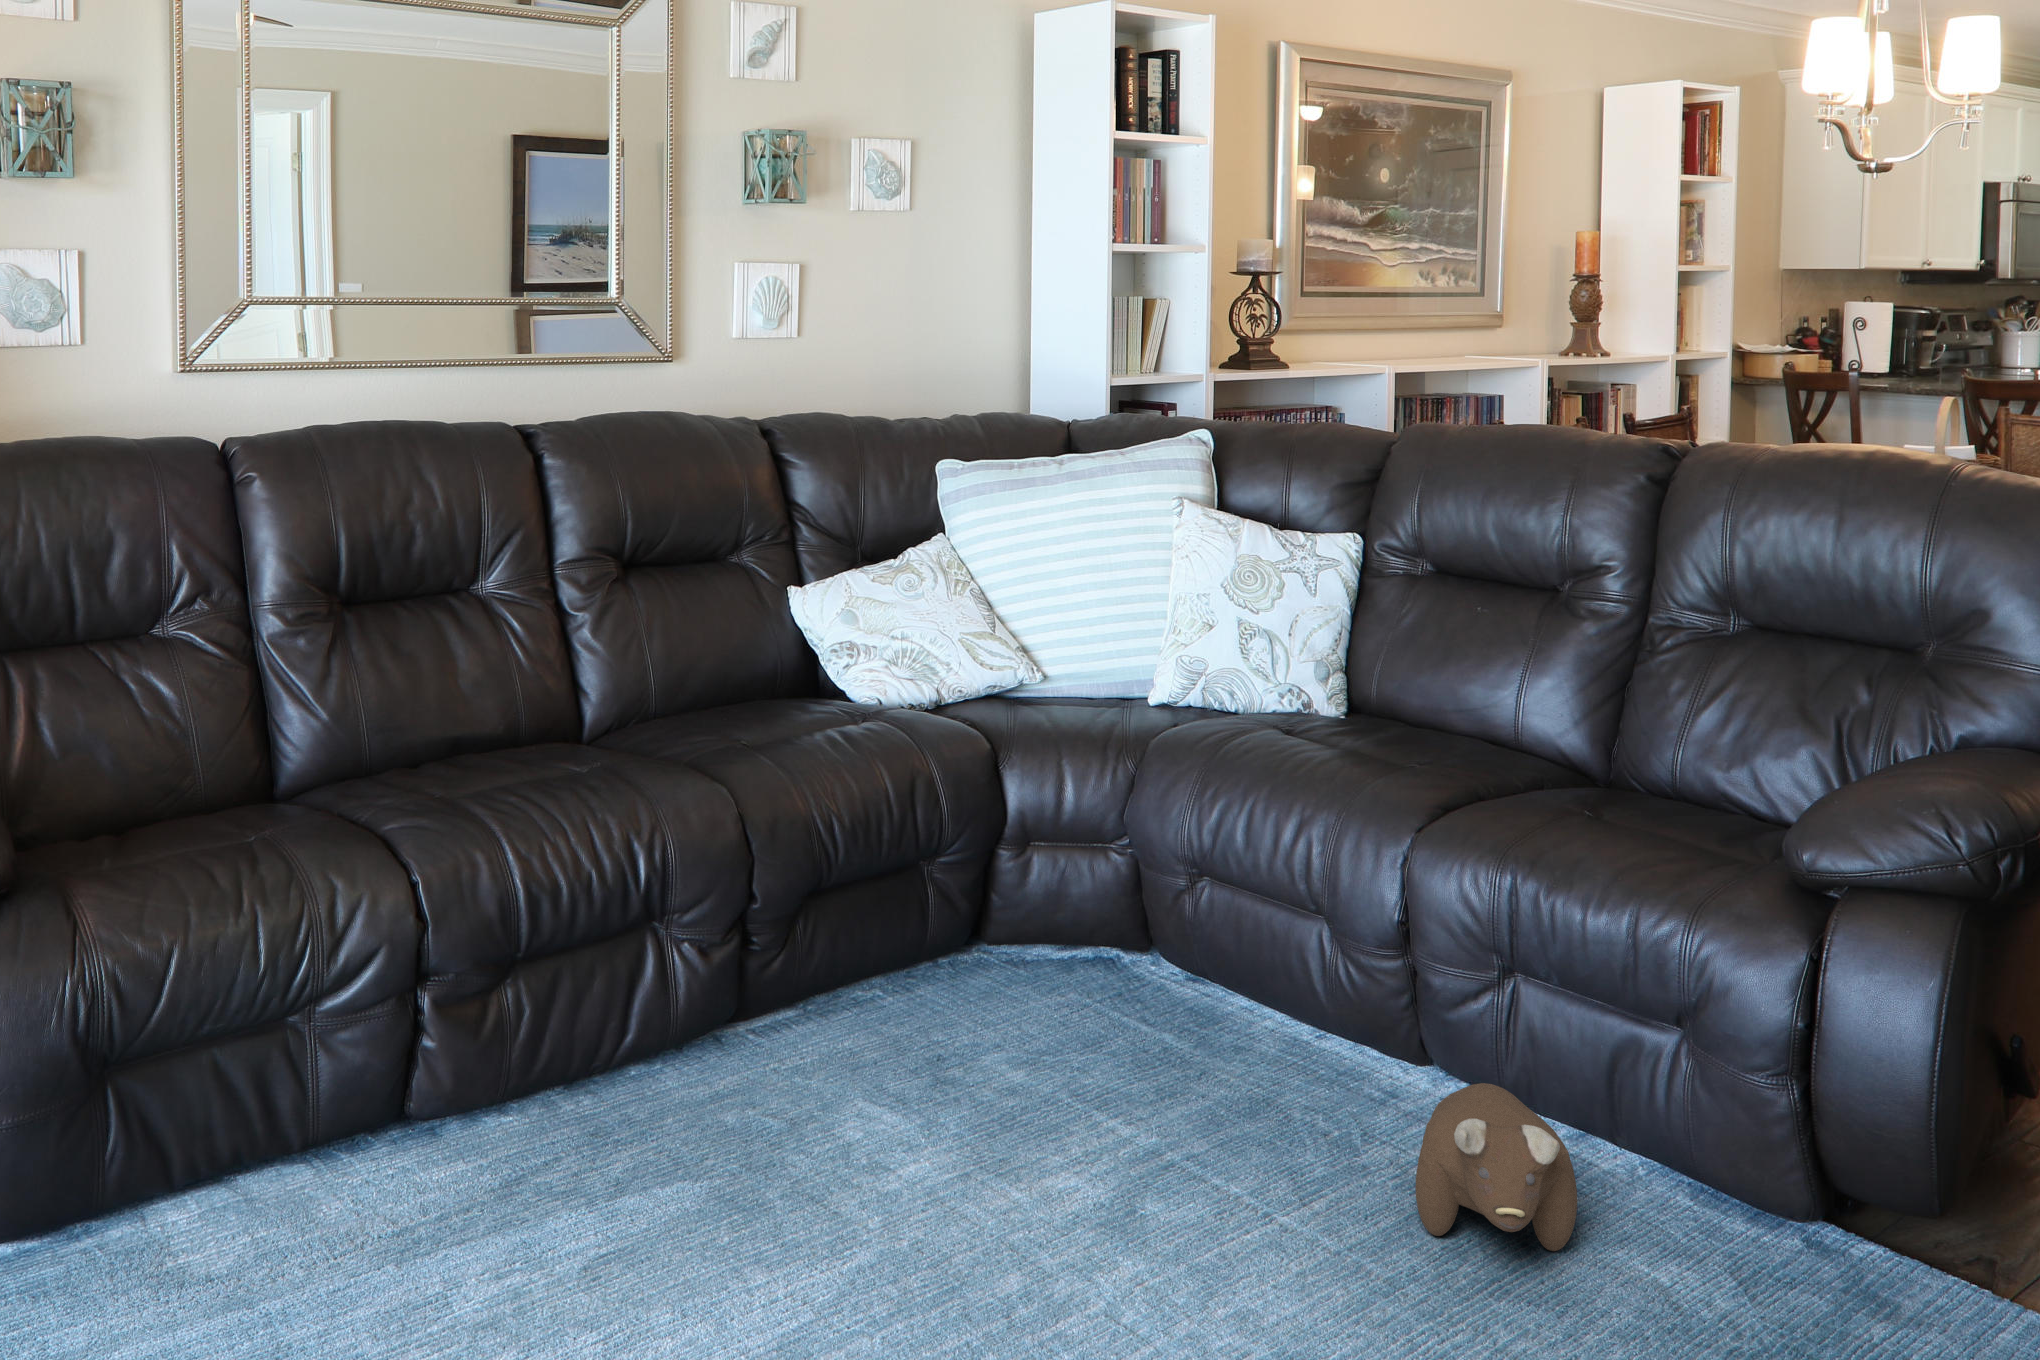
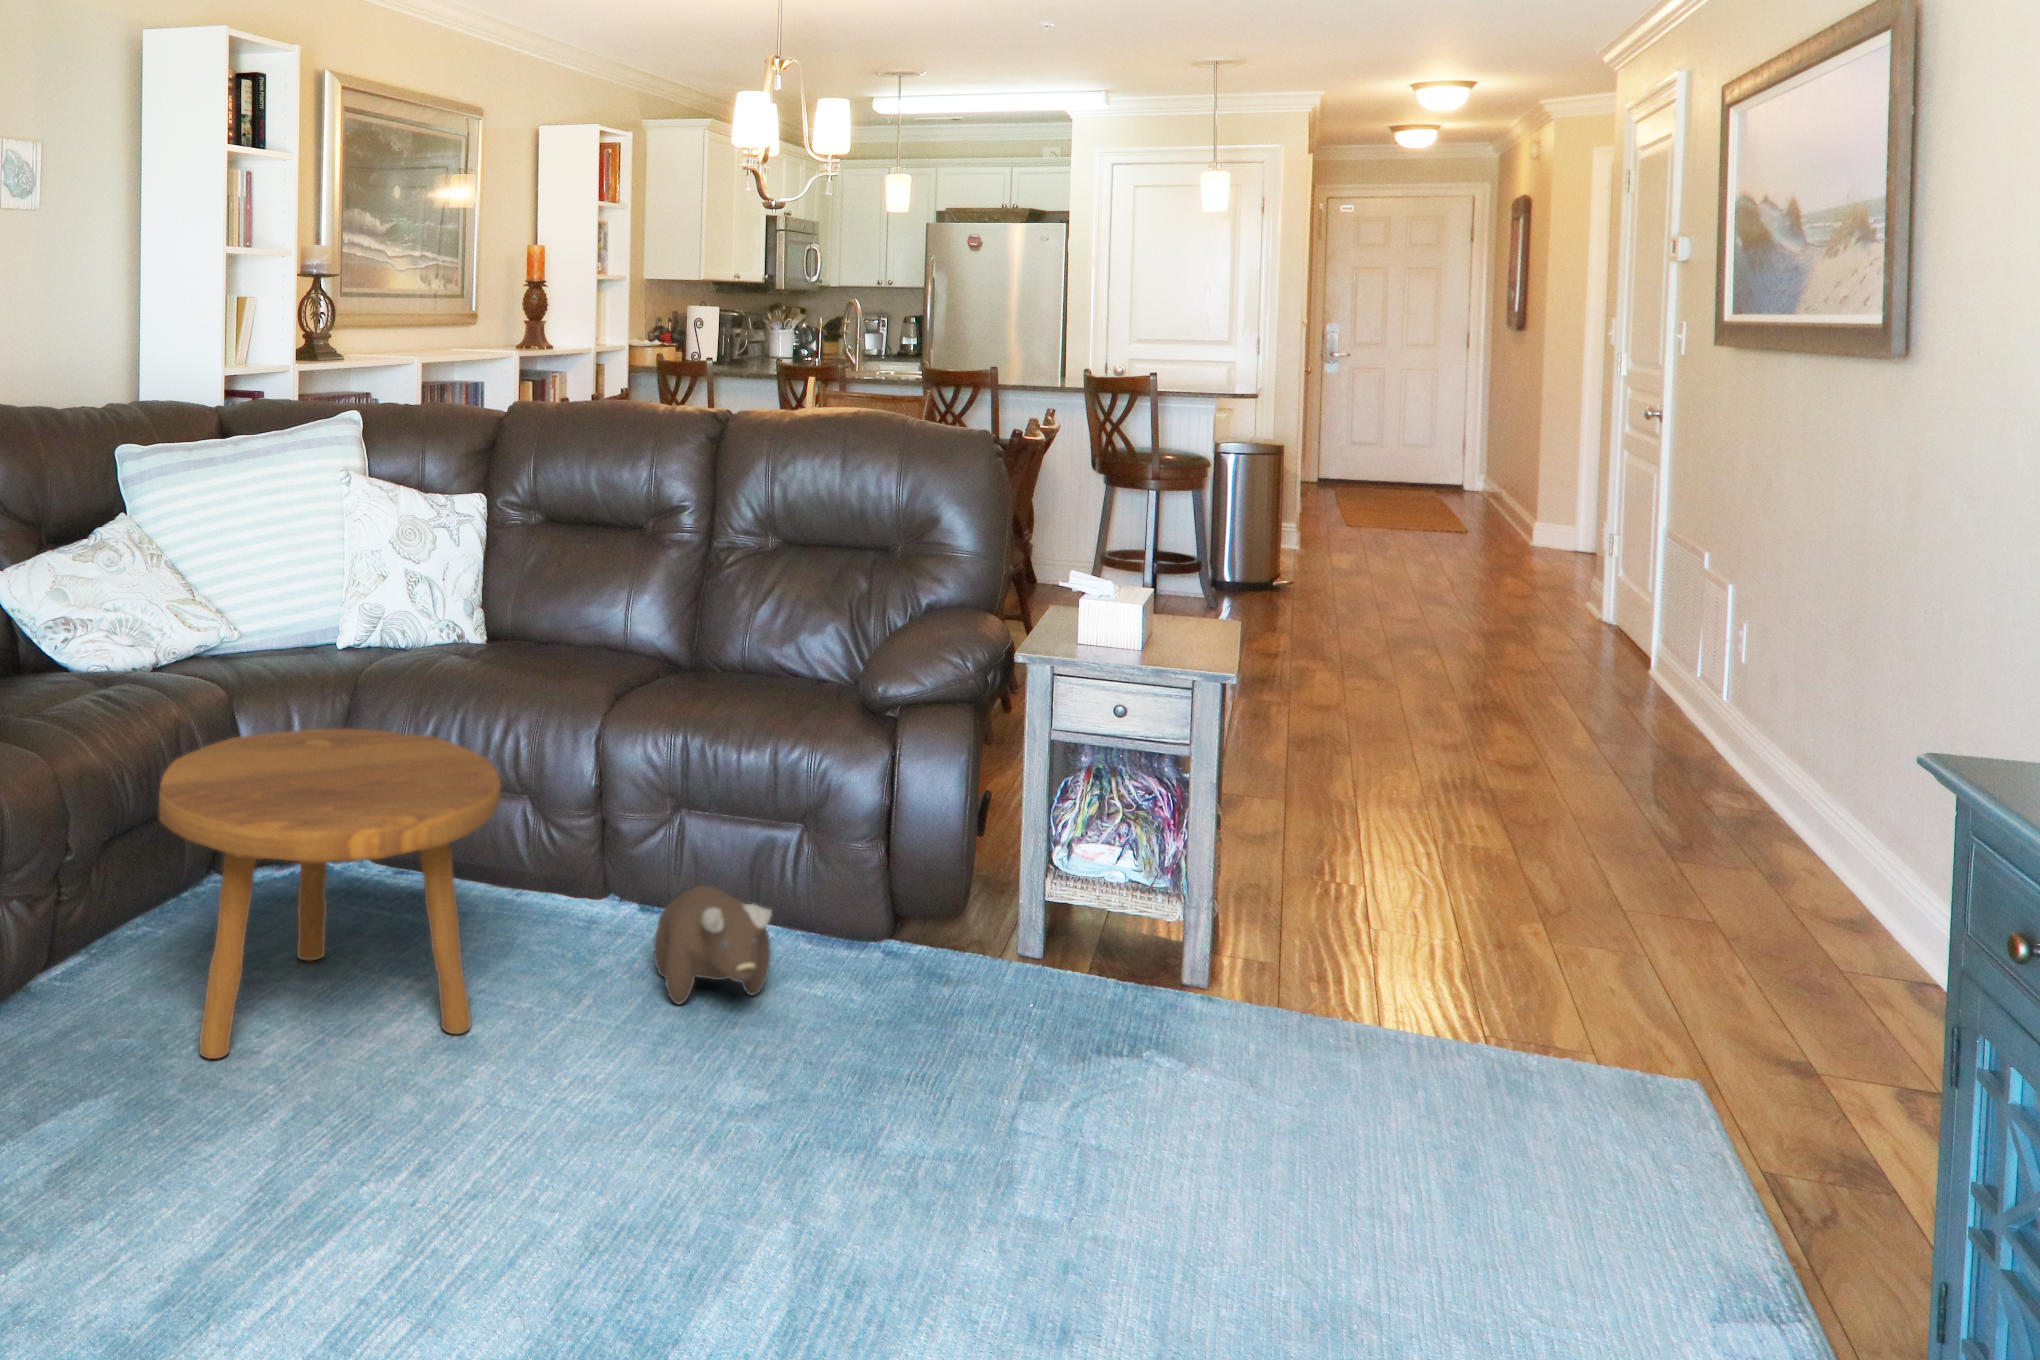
footstool: none [806,795,1204,1200] -> present [159,728,501,1059]

